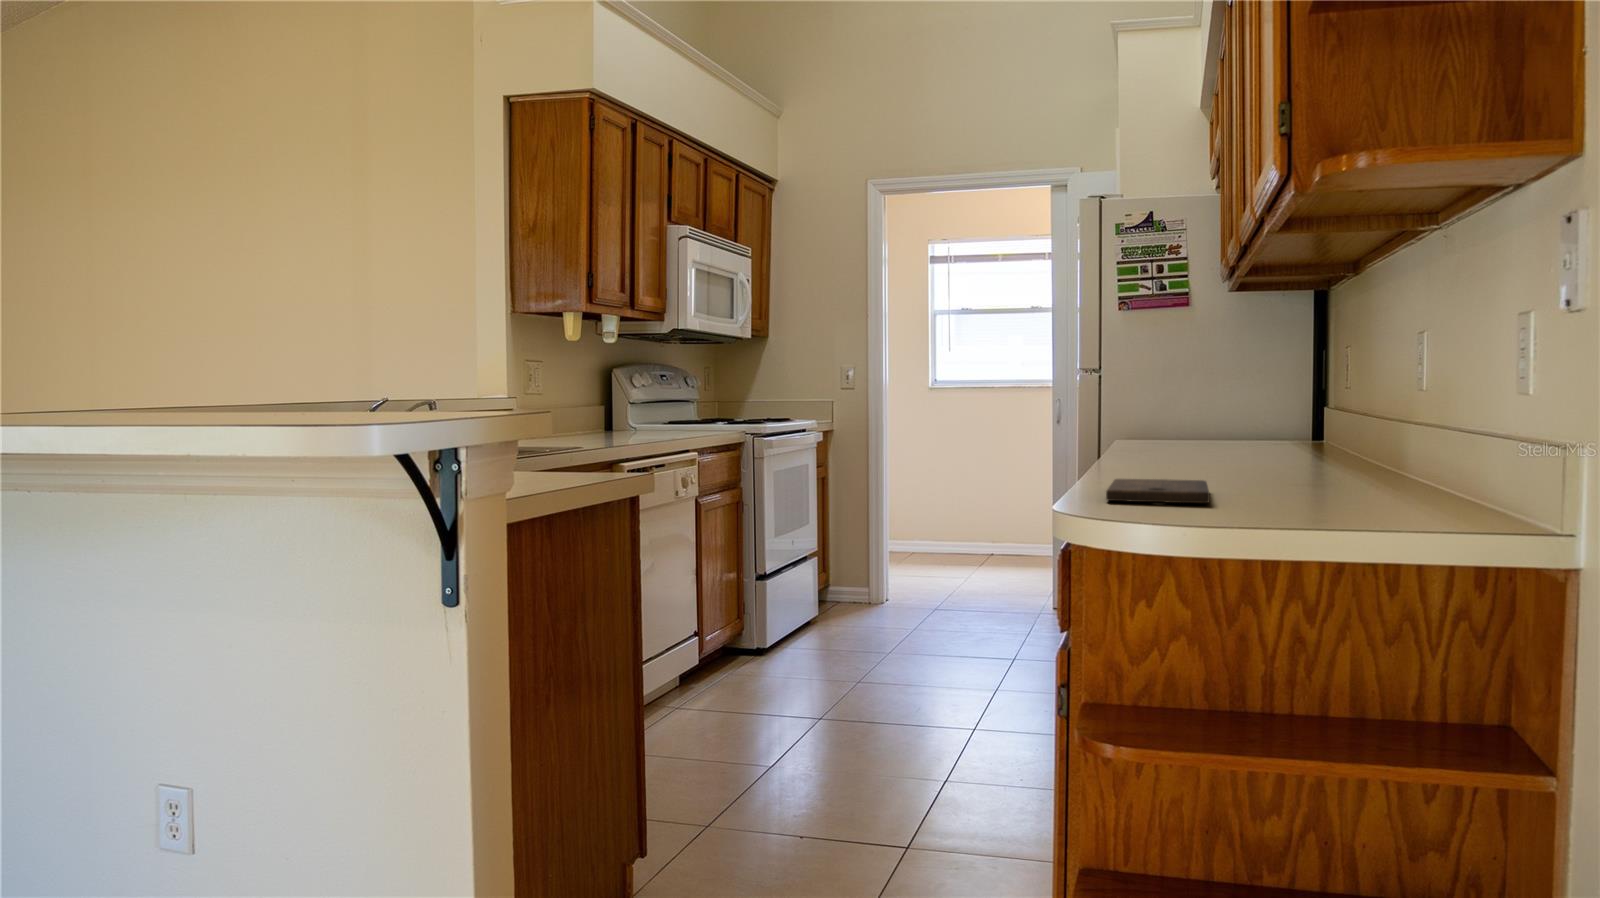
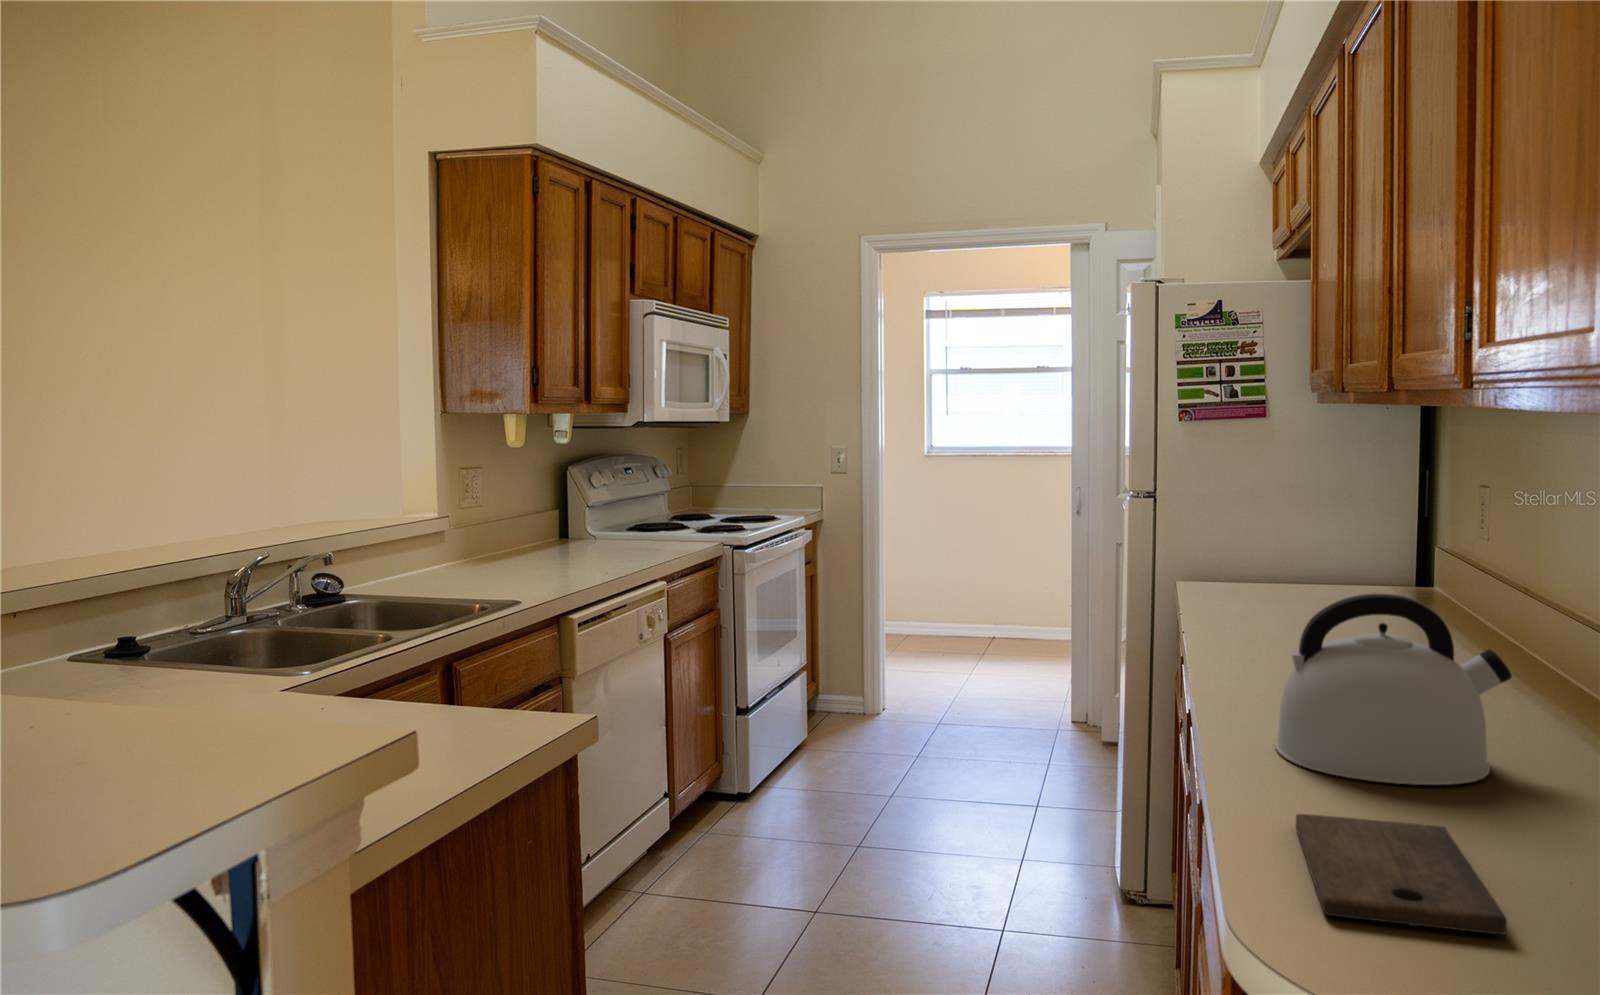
kettle: none [1127,363,1282,481] -> present [1275,594,1512,785]

